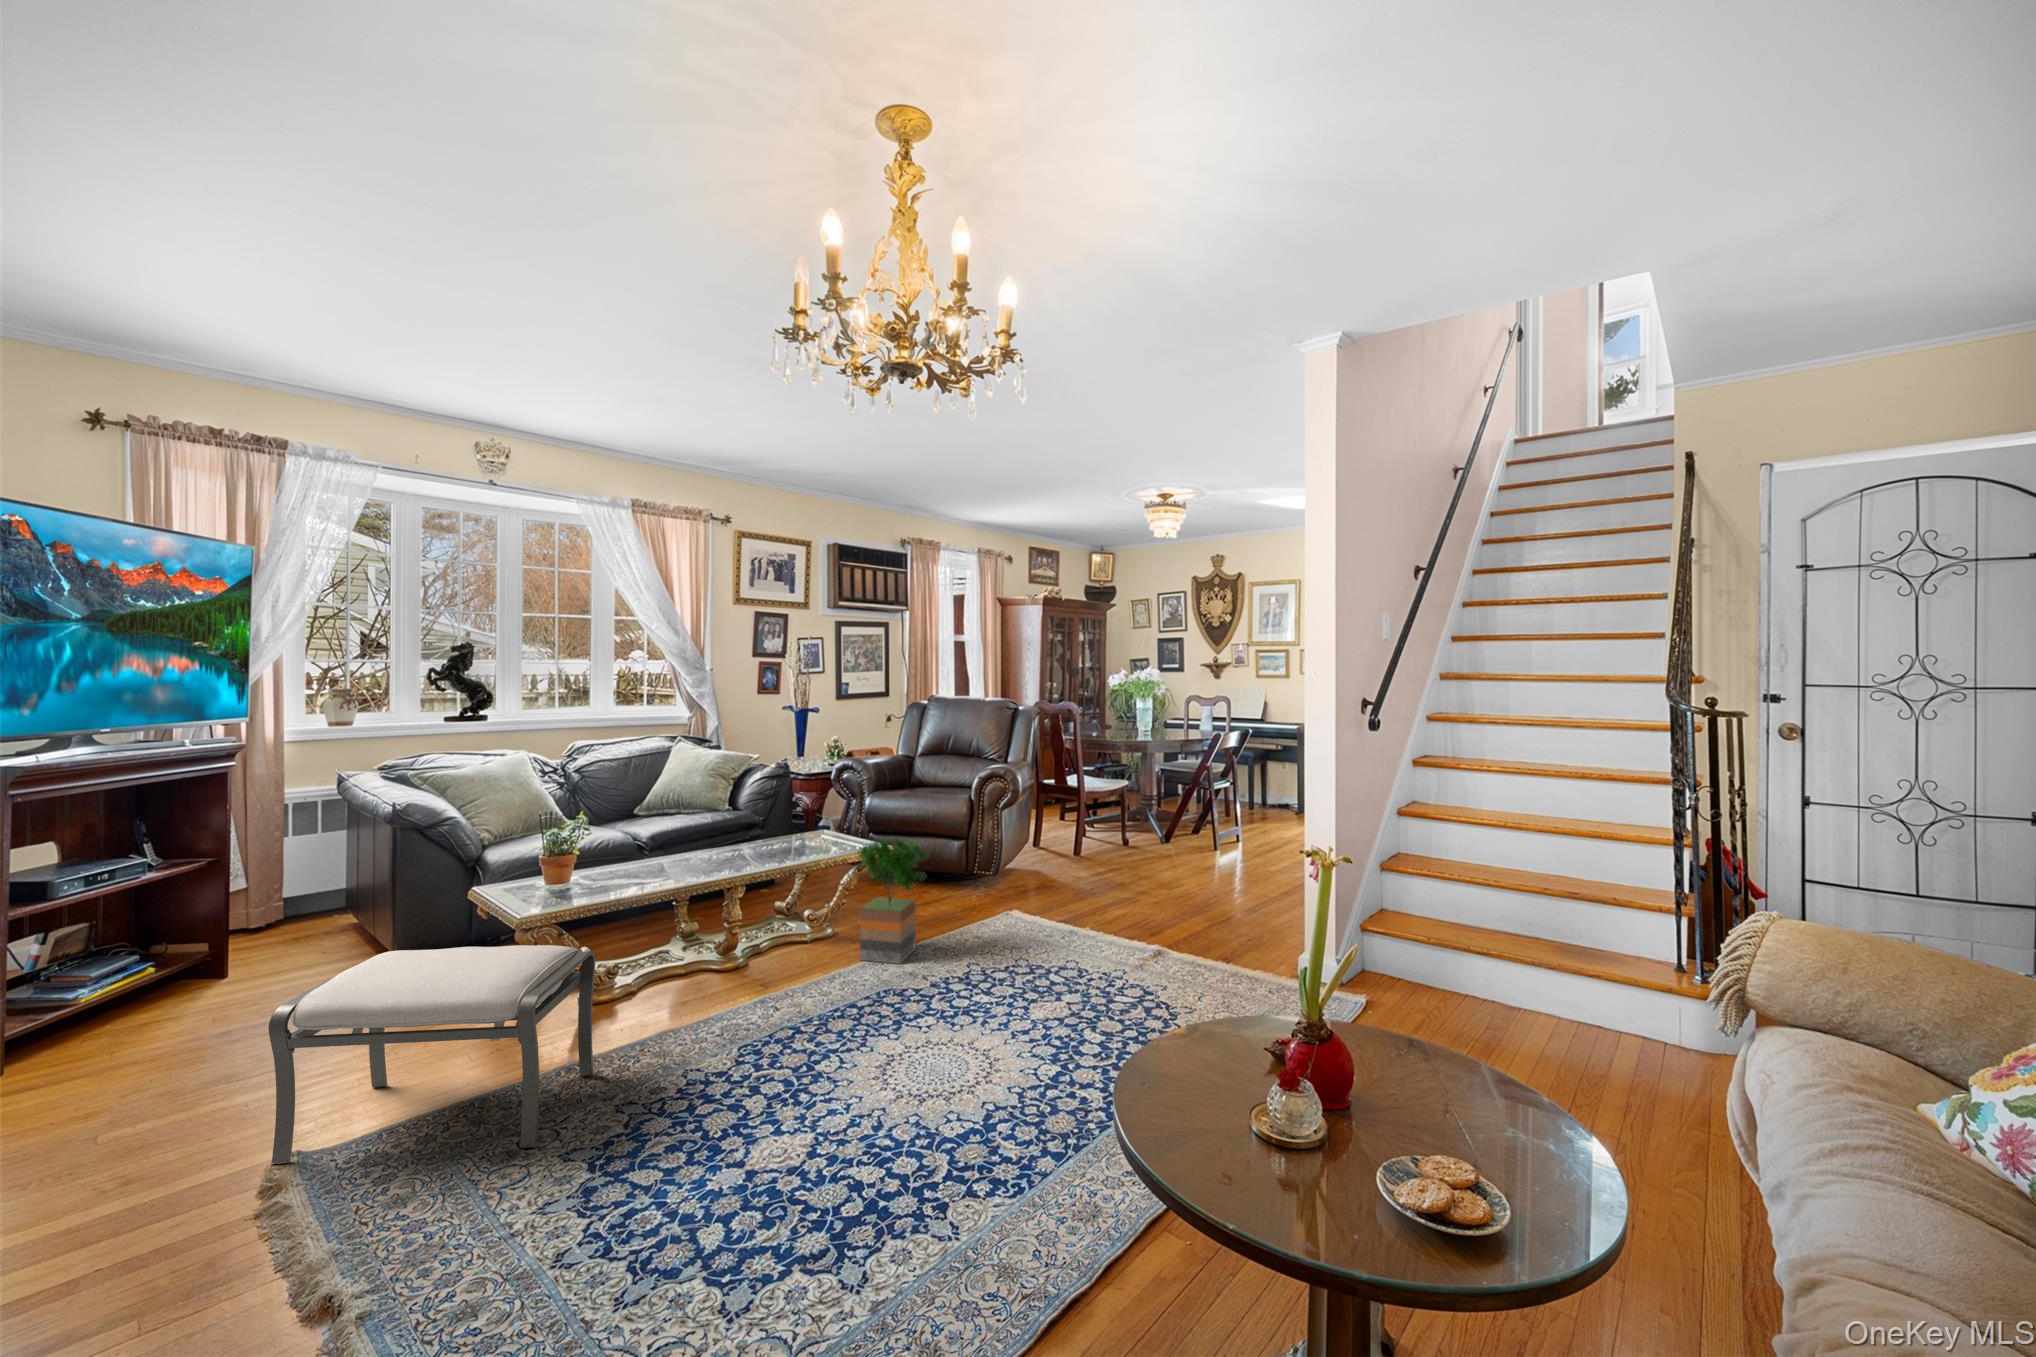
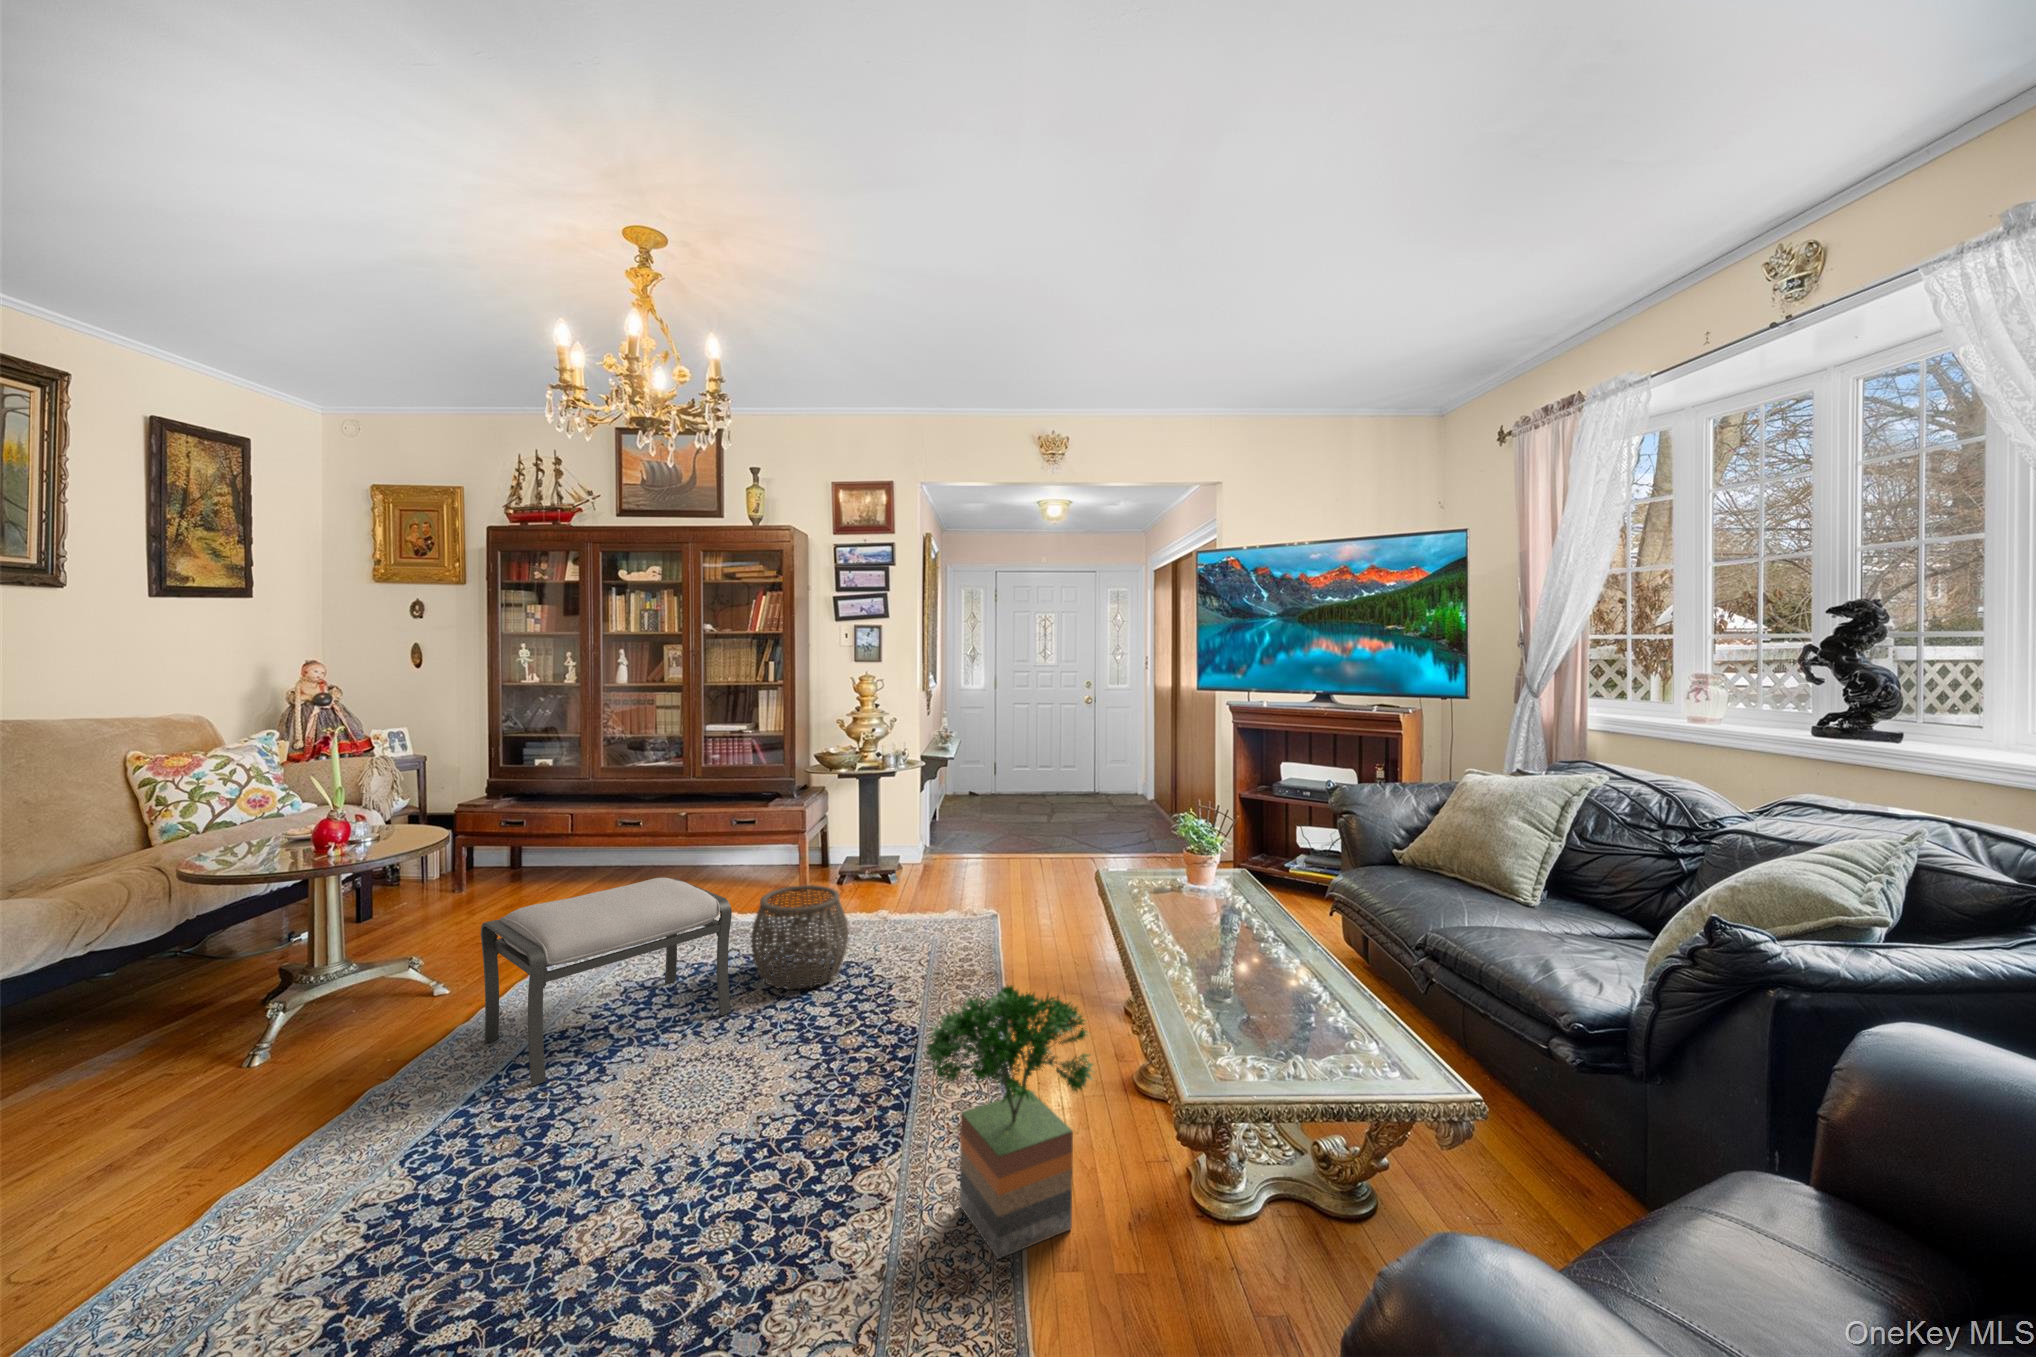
ottoman: present [269,945,595,1164] -> present [481,878,732,1086]
woven basket: none [607,1018,758,1193] -> present [751,885,849,990]

